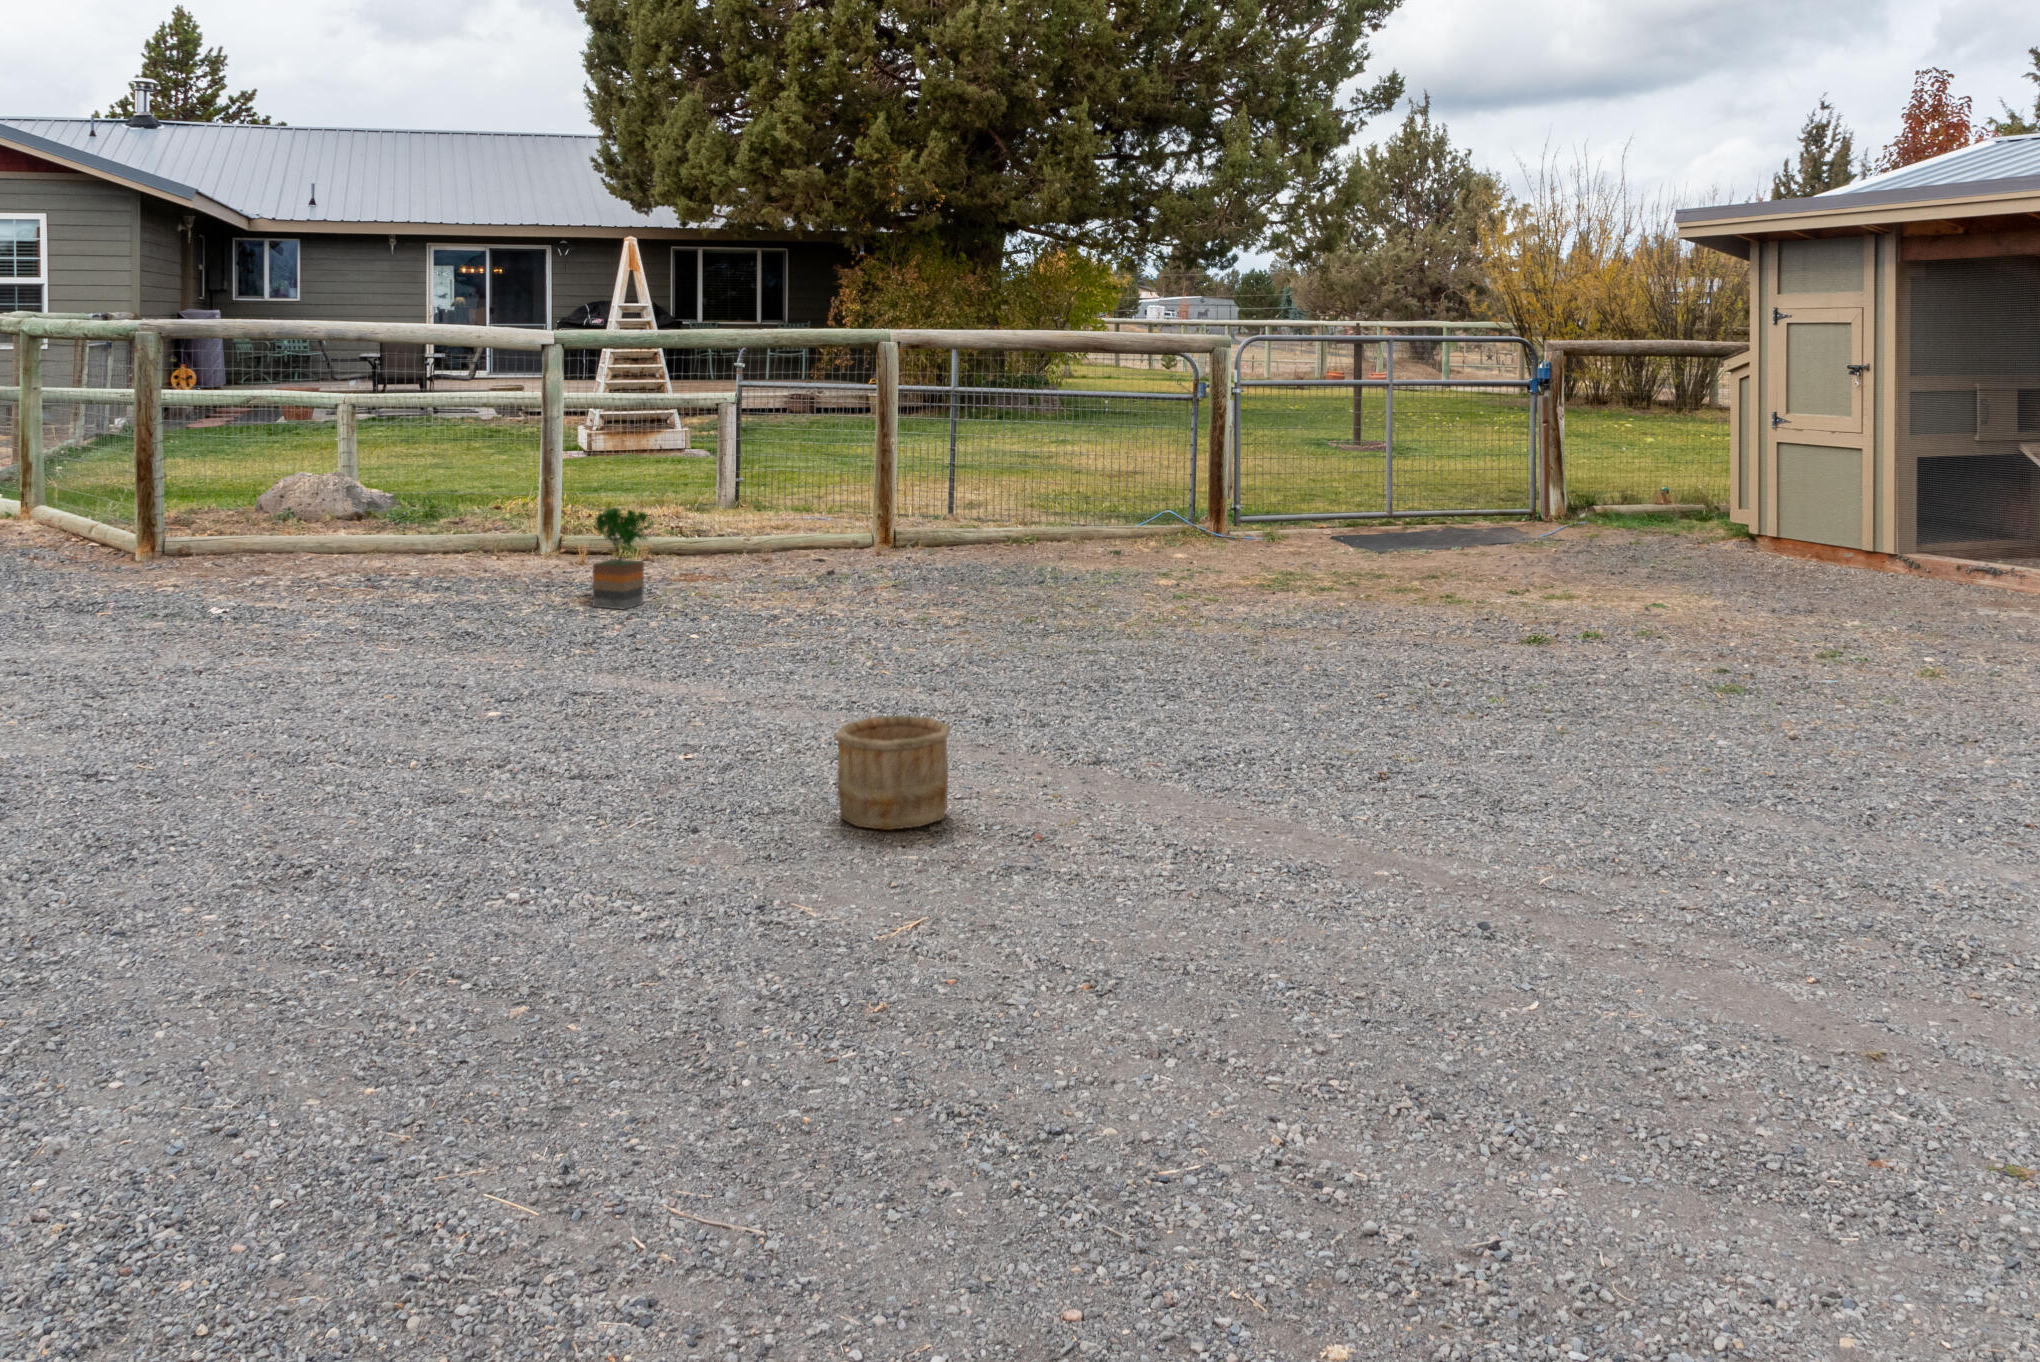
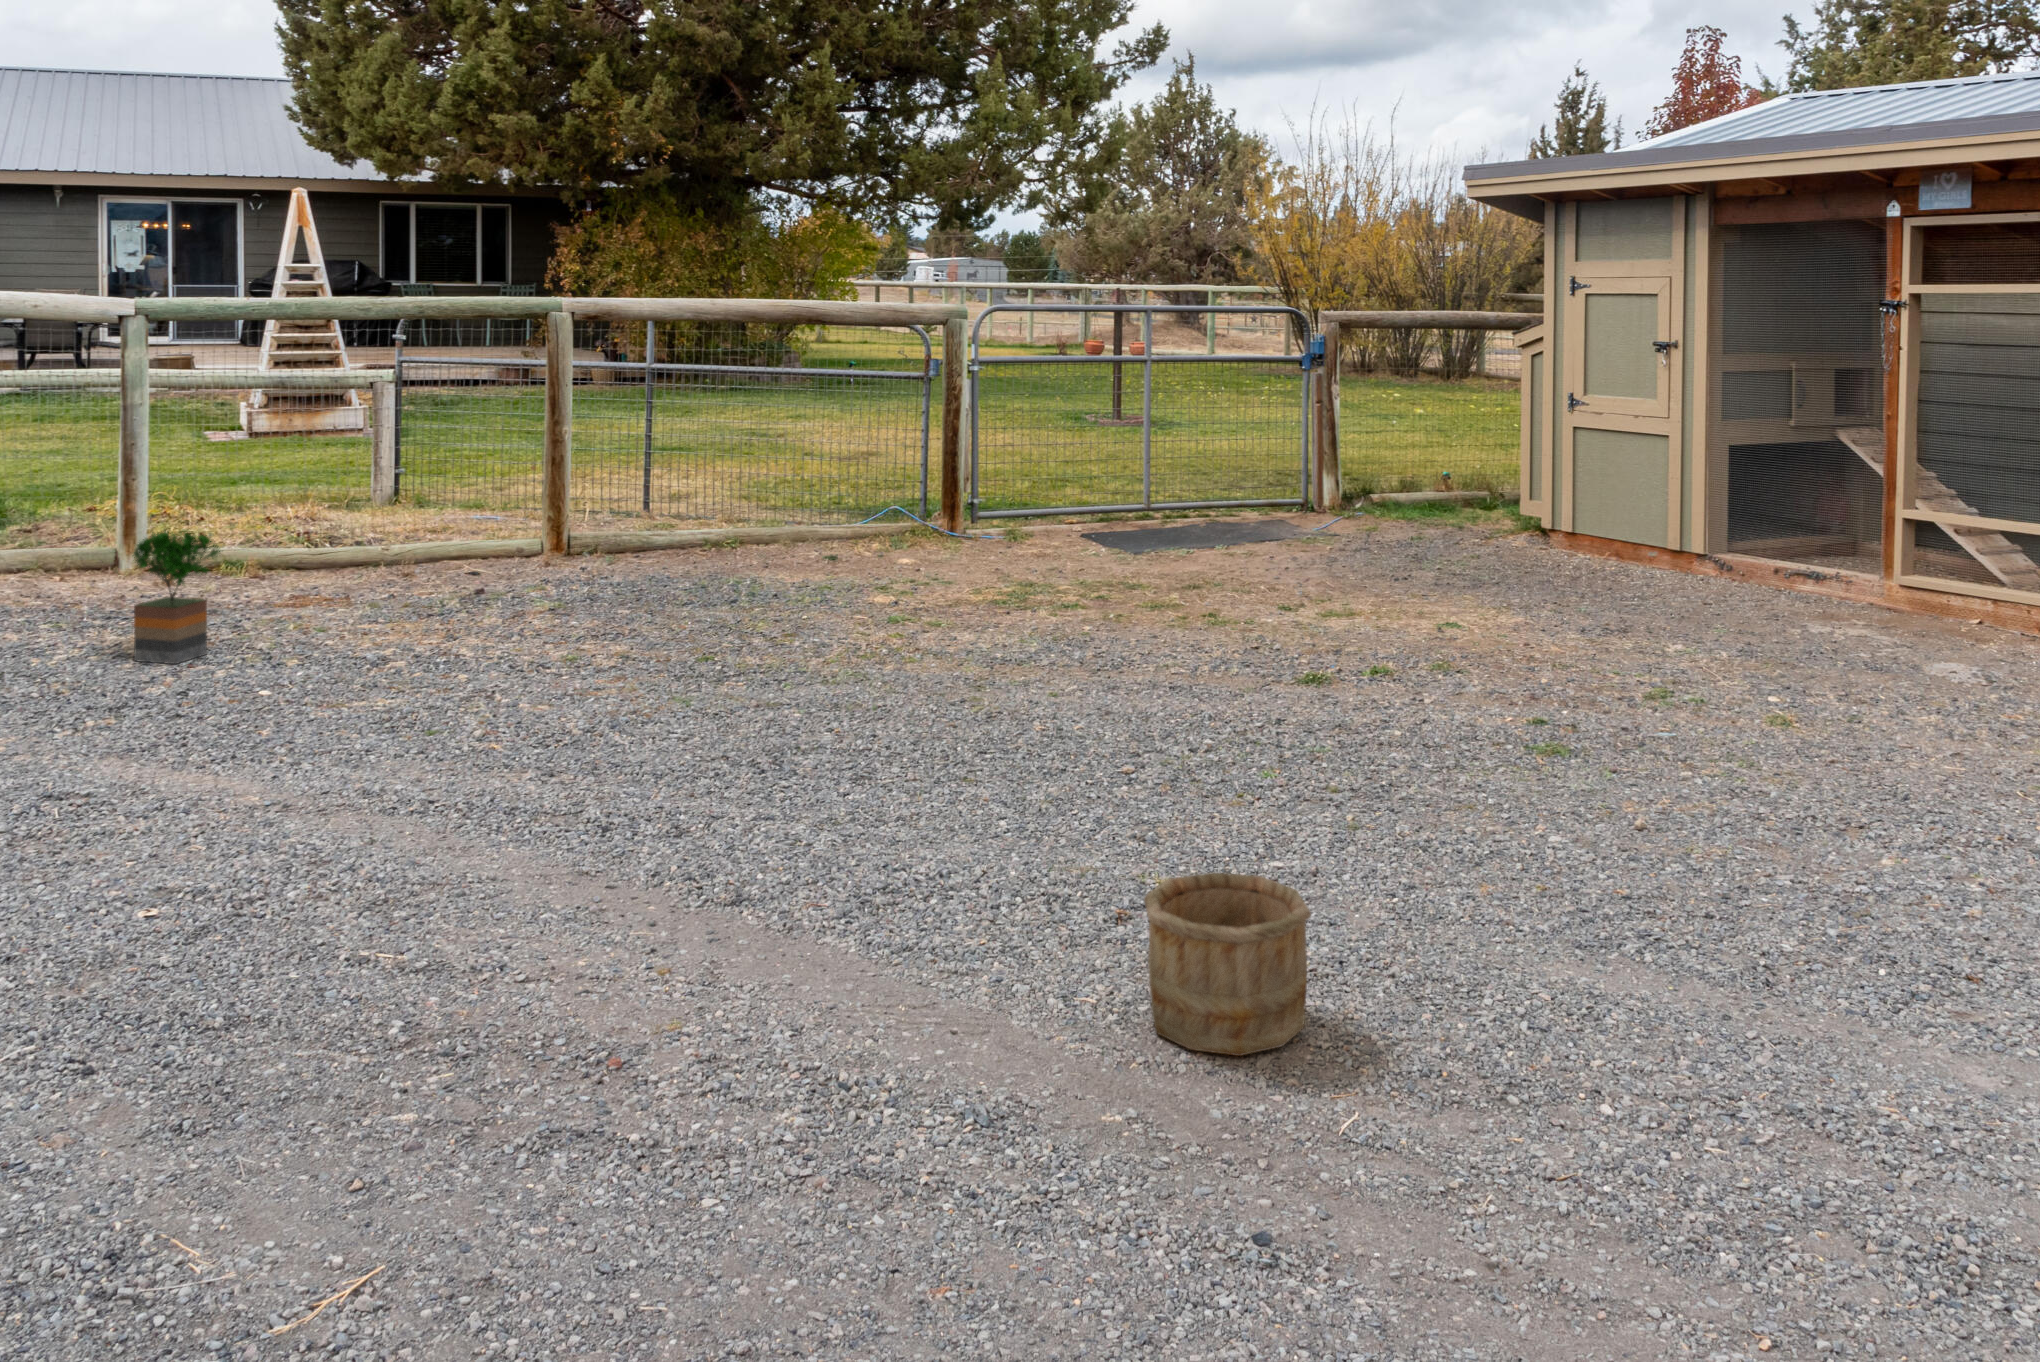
wooden bucket: present [834,716,950,830] -> present [1144,873,1311,1056]

